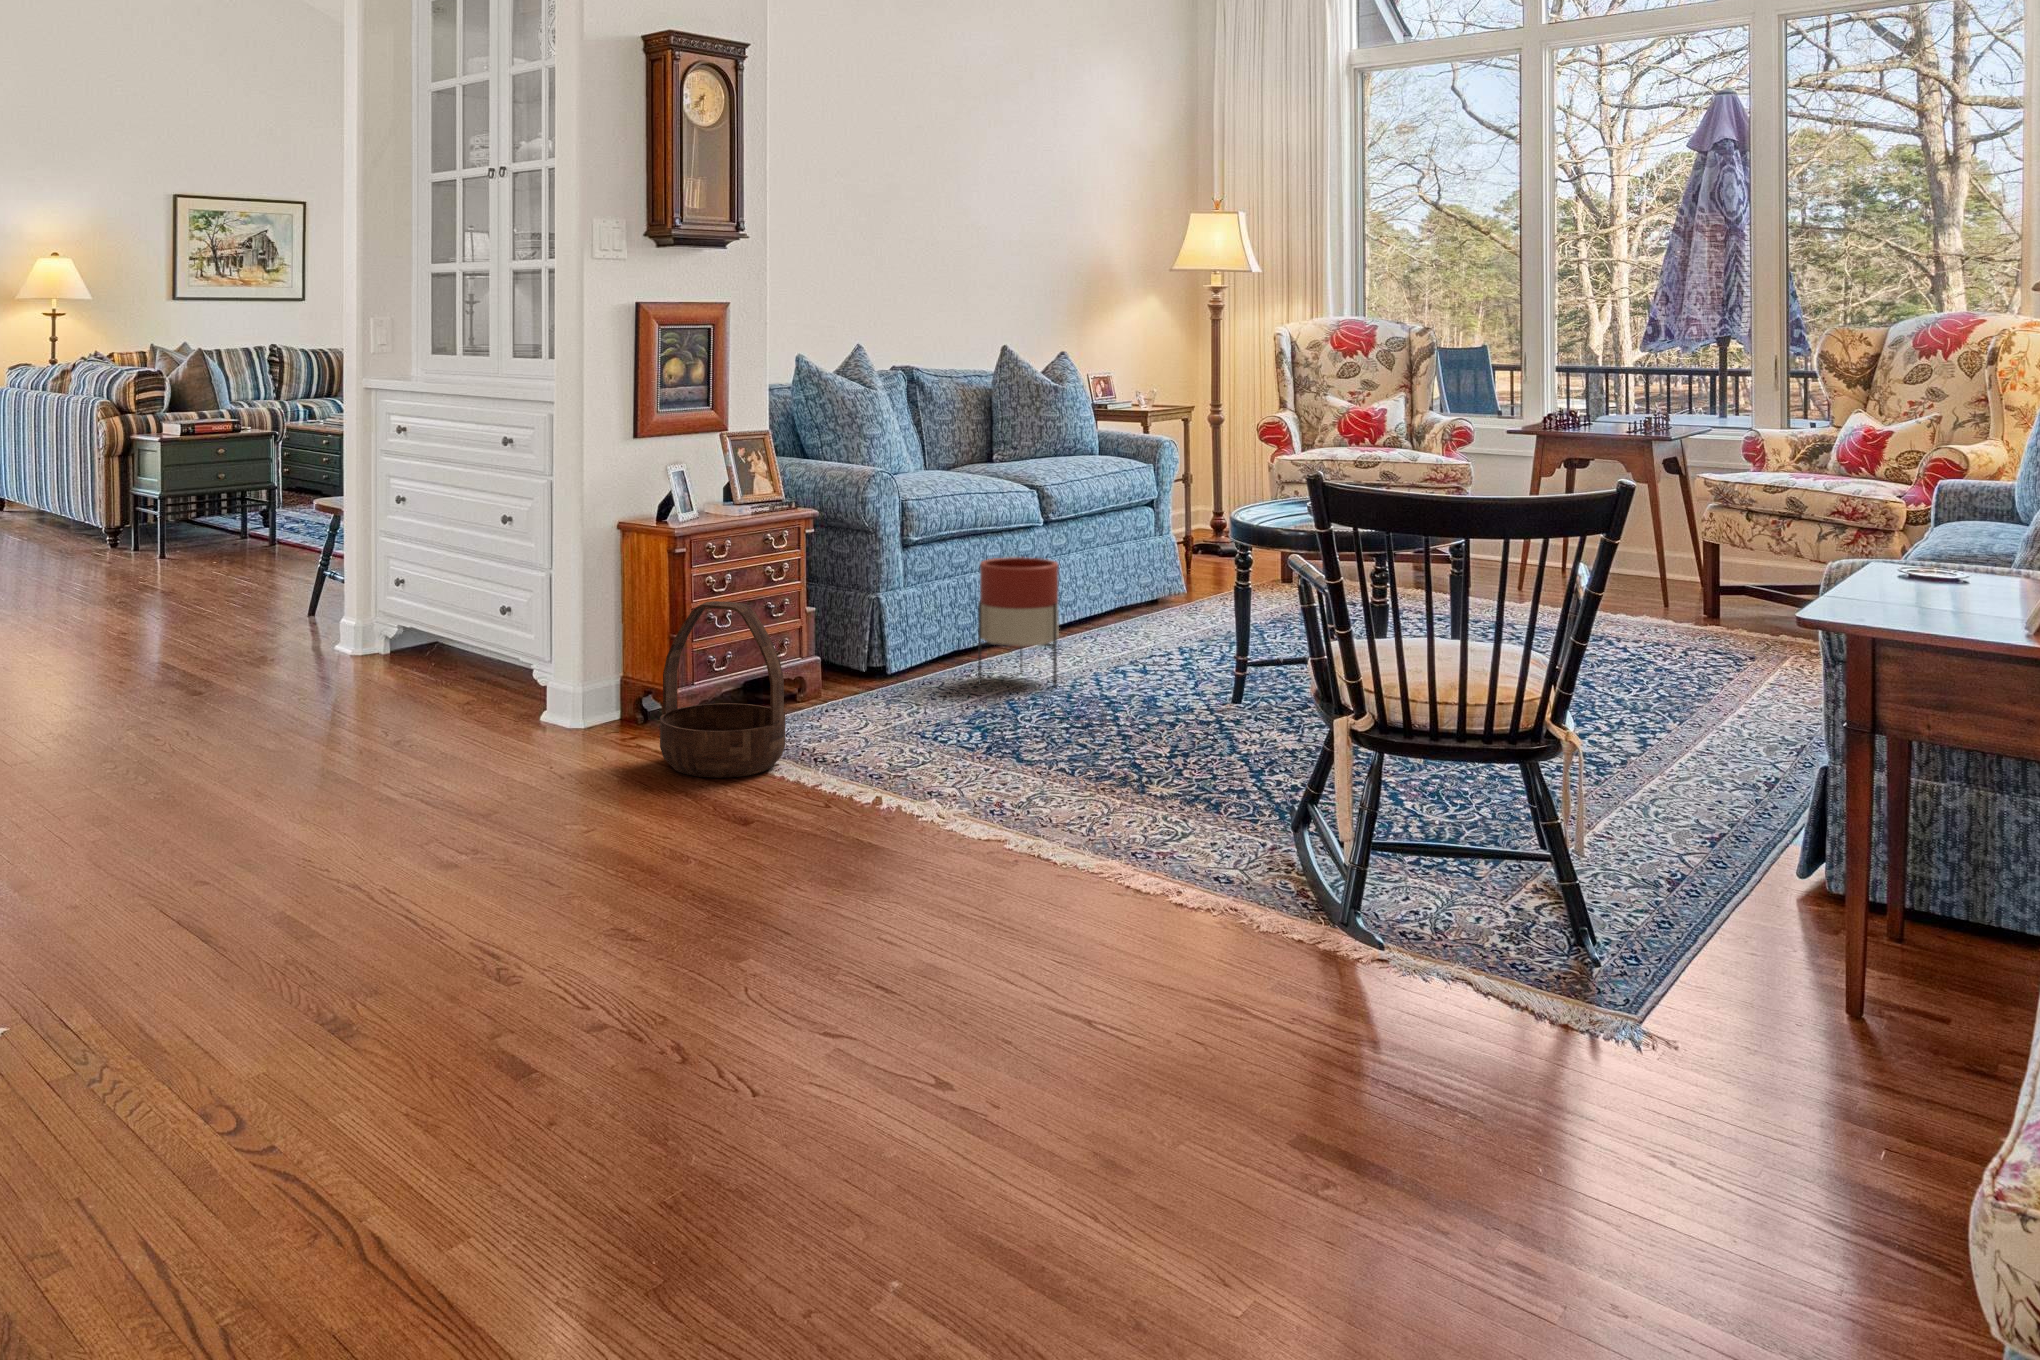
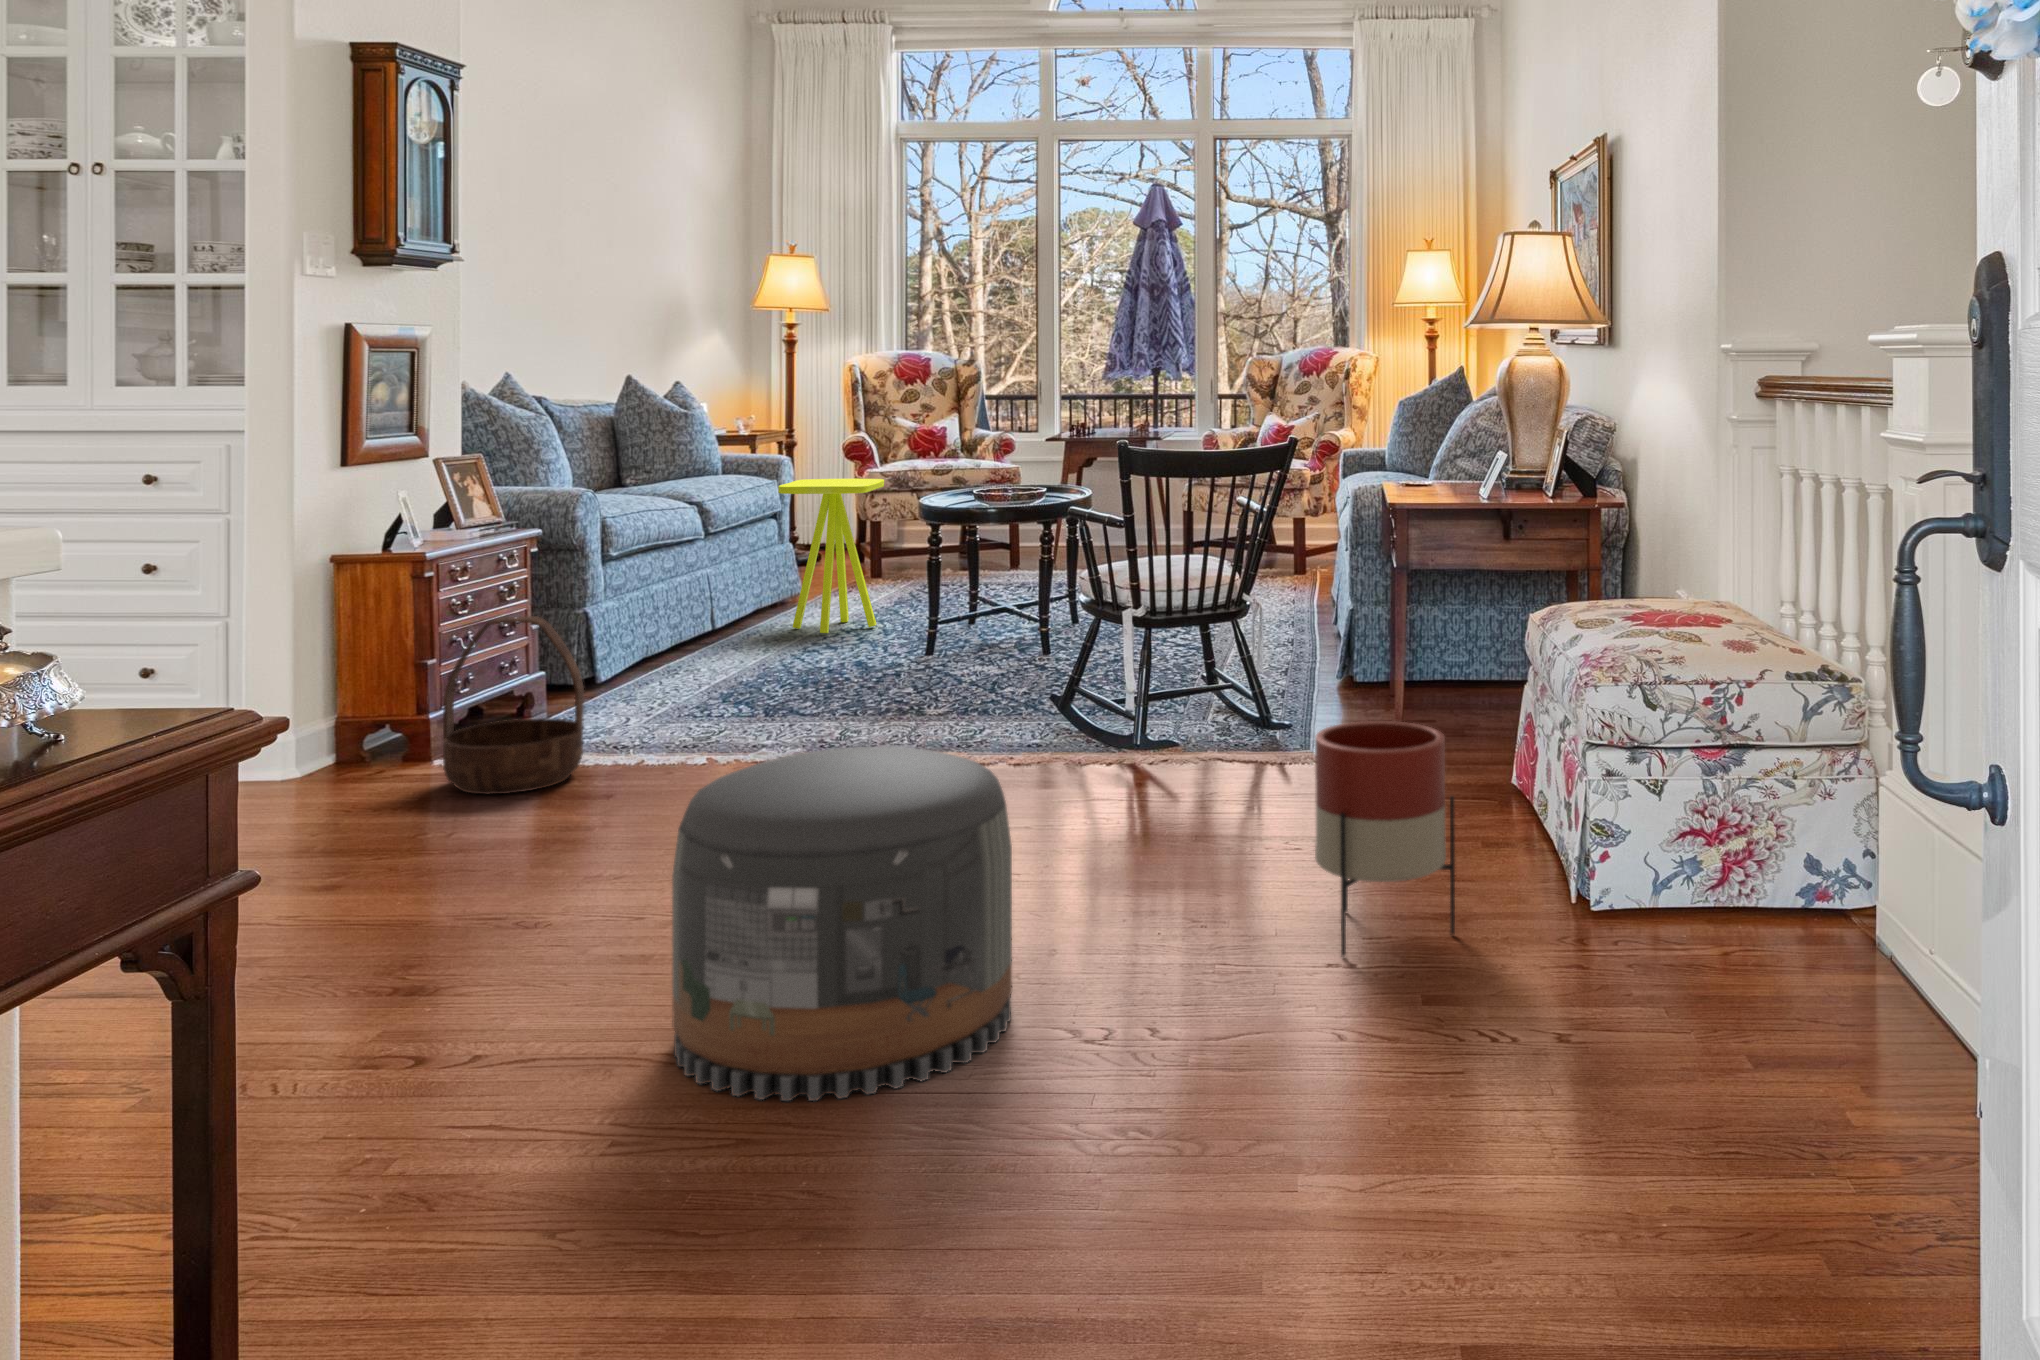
side table: none [1111,468,1235,644] -> present [778,479,884,633]
planter: present [978,557,1059,686] -> present [1315,721,1455,956]
pouf: none [546,794,895,1171] -> present [672,747,1012,1101]

